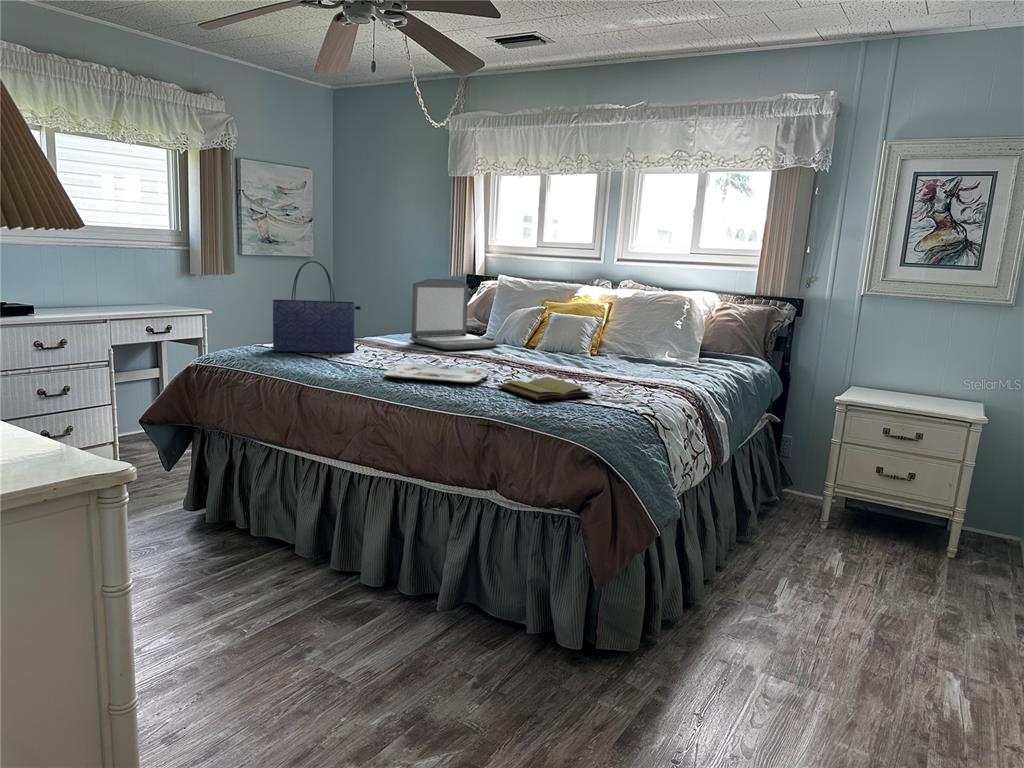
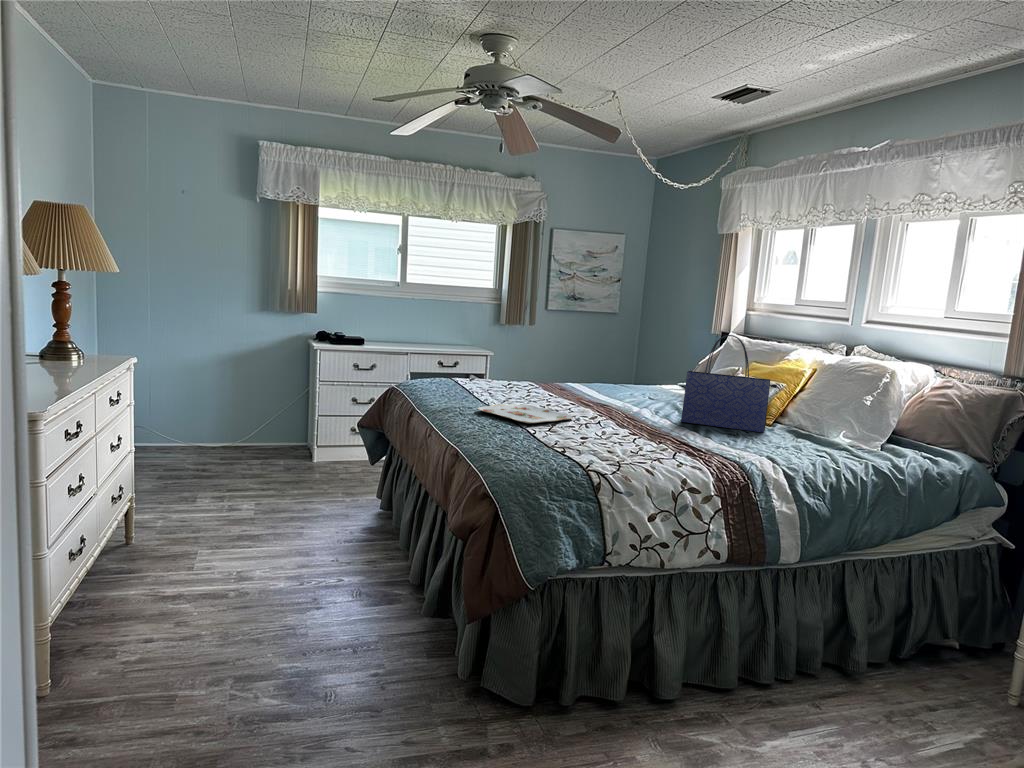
tote bag: present [273,261,361,352] -> present [681,335,777,433]
laptop: present [410,279,499,349] -> none [589,333,663,402]
diary: present [498,377,593,400] -> none [537,425,604,448]

